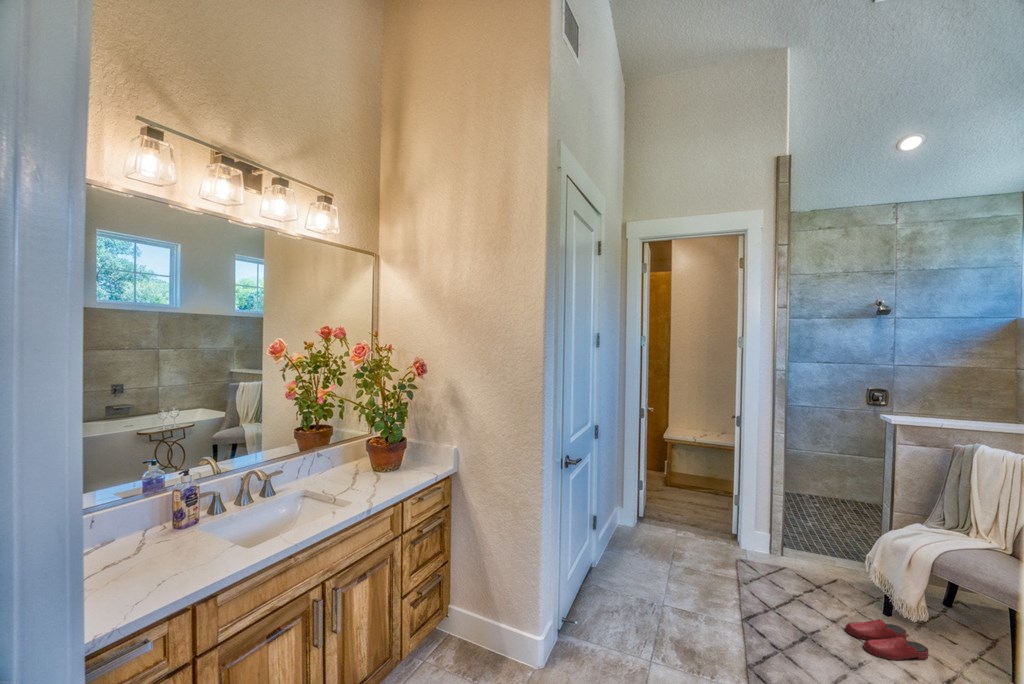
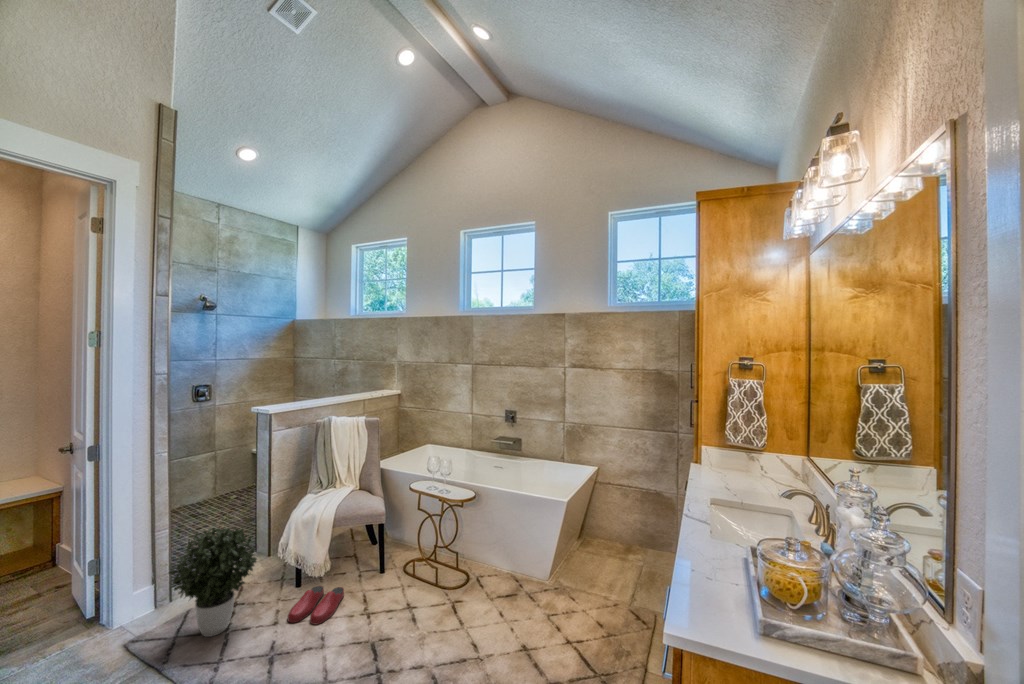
potted plant: none [757,504,830,595] -> present [169,527,257,637]

